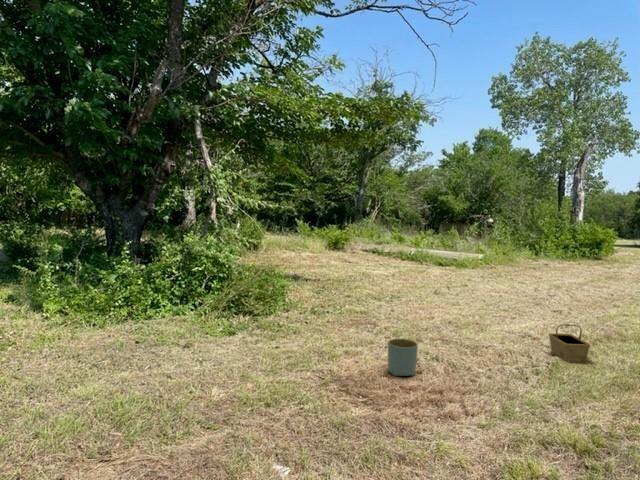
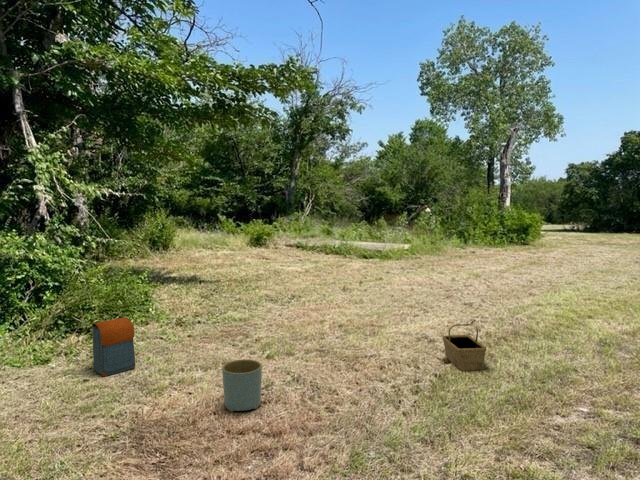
backpack: none [273,303,304,346] -> present [92,317,135,376]

